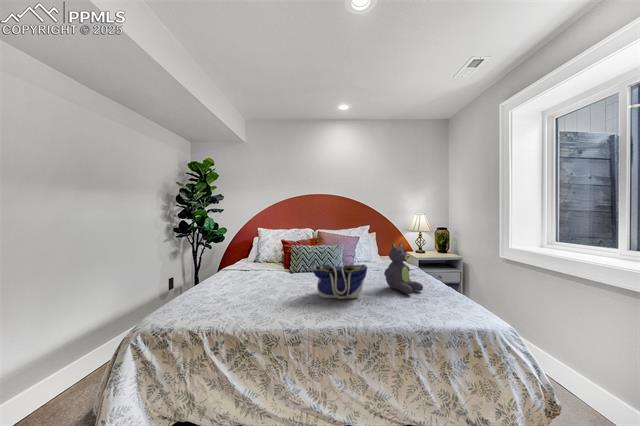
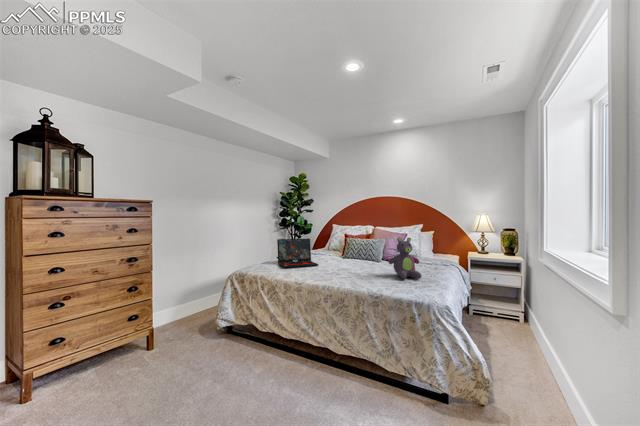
laptop: none [214,249,282,301] -> present [277,239,318,268]
tote bag: present [312,264,367,299] -> none [328,249,365,276]

